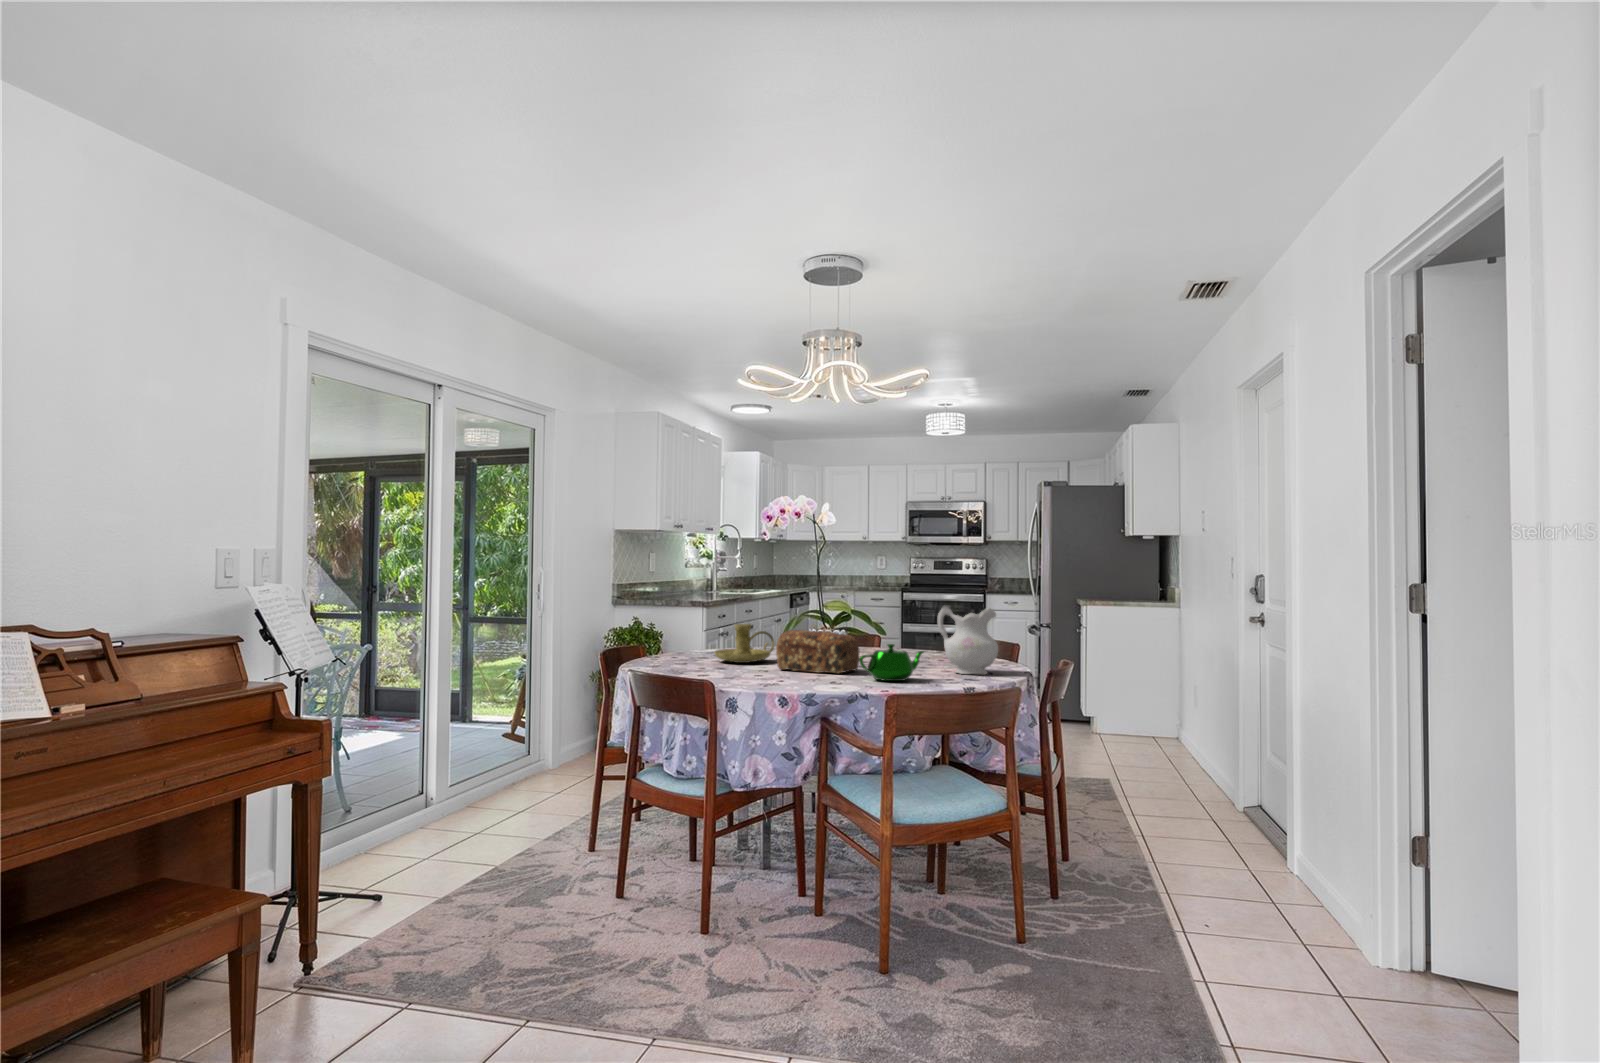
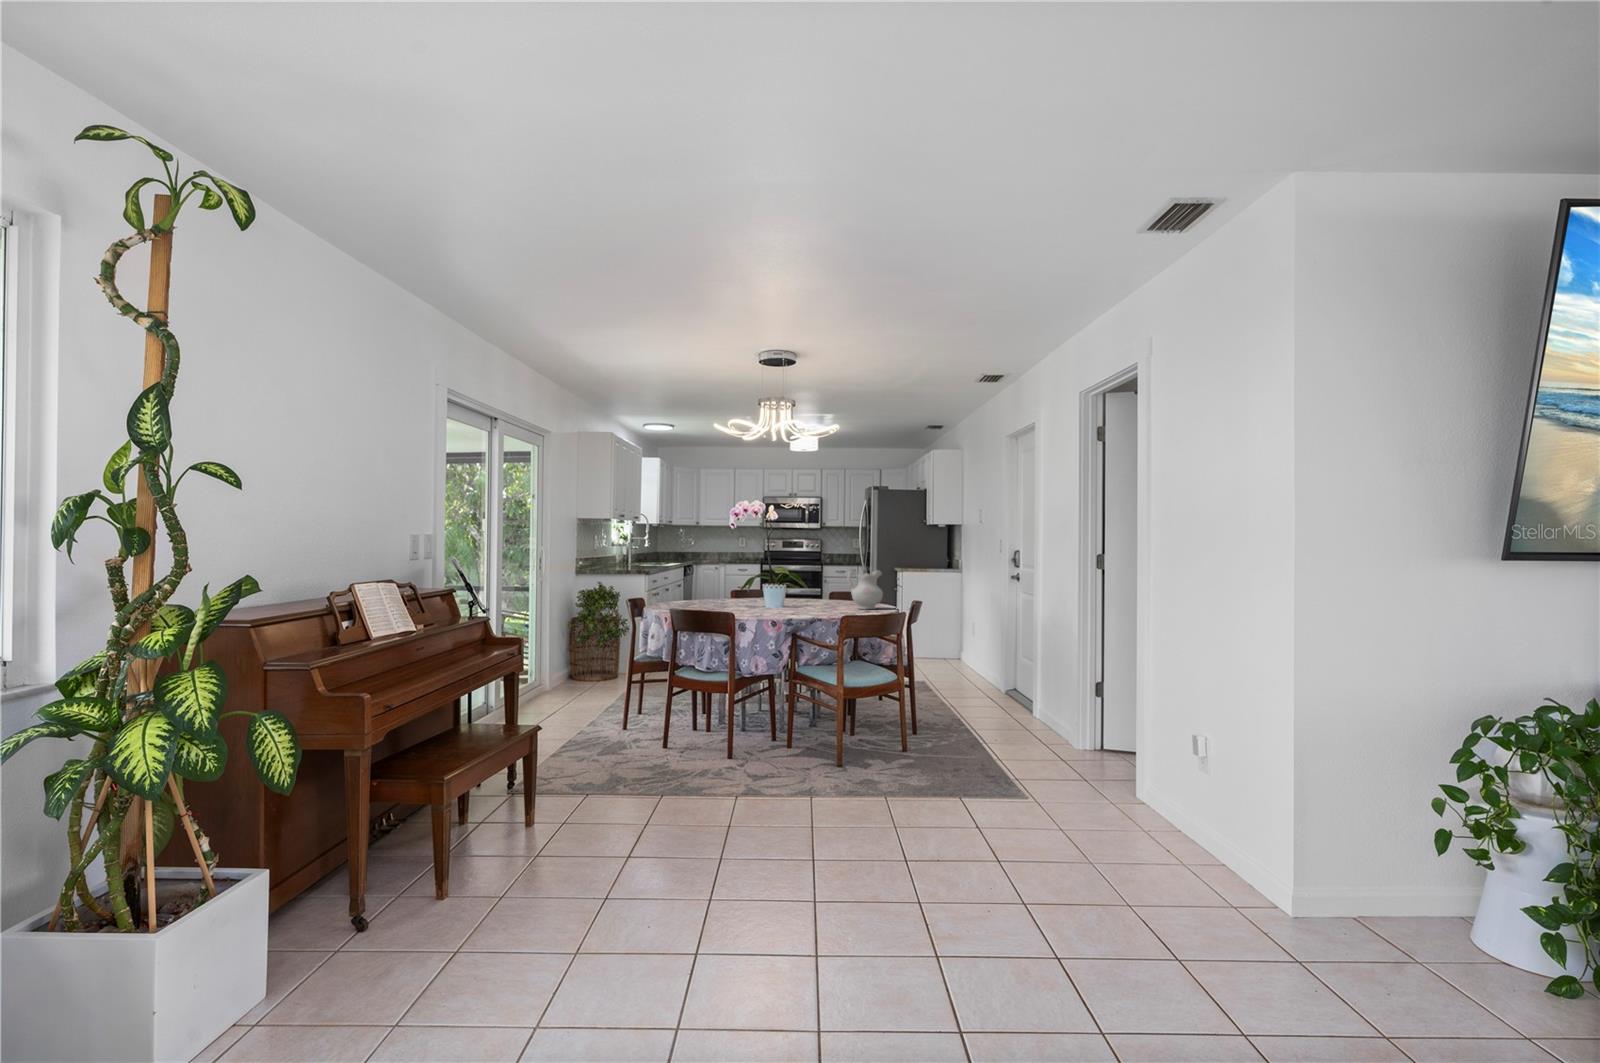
candle holder: present [715,624,774,663] -> none [703,582,739,606]
bread loaf: present [776,630,859,673] -> none [752,584,802,610]
teapot: present [859,644,924,681] -> none [811,591,846,612]

